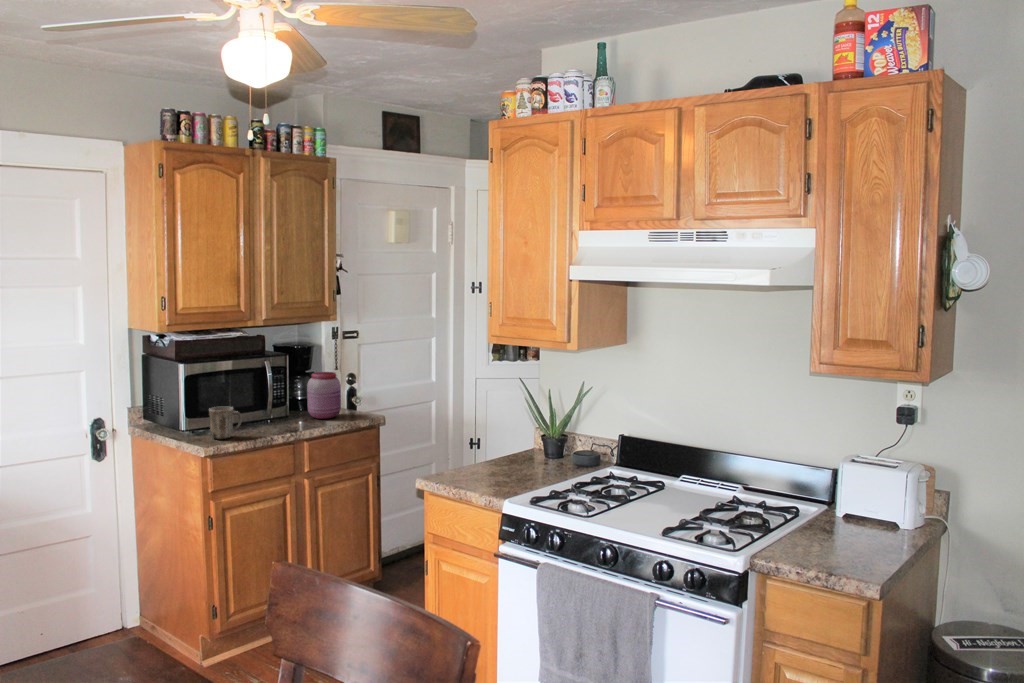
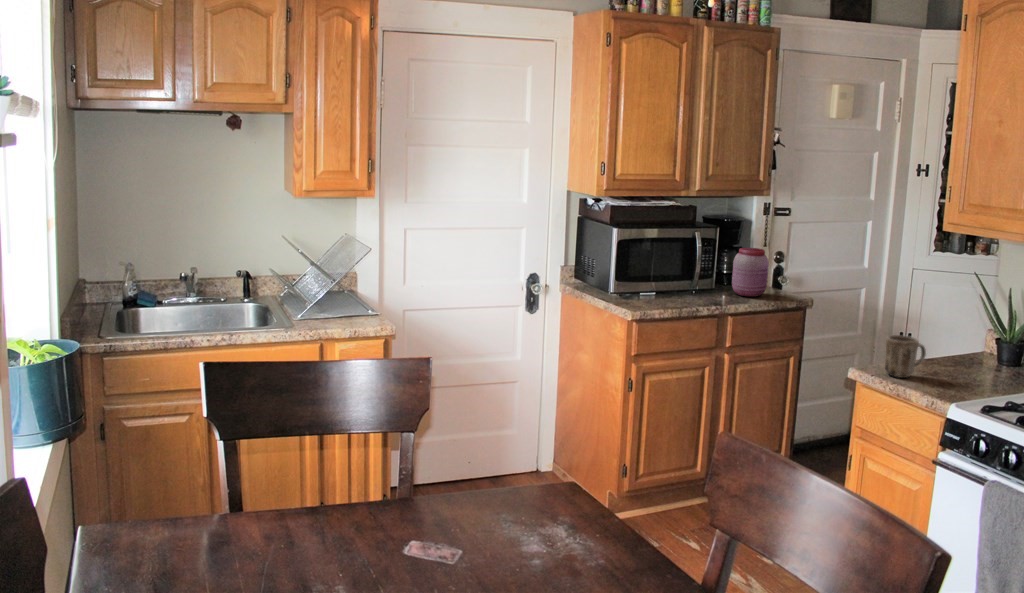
mug: present [209,407,242,439] -> present [885,335,926,378]

